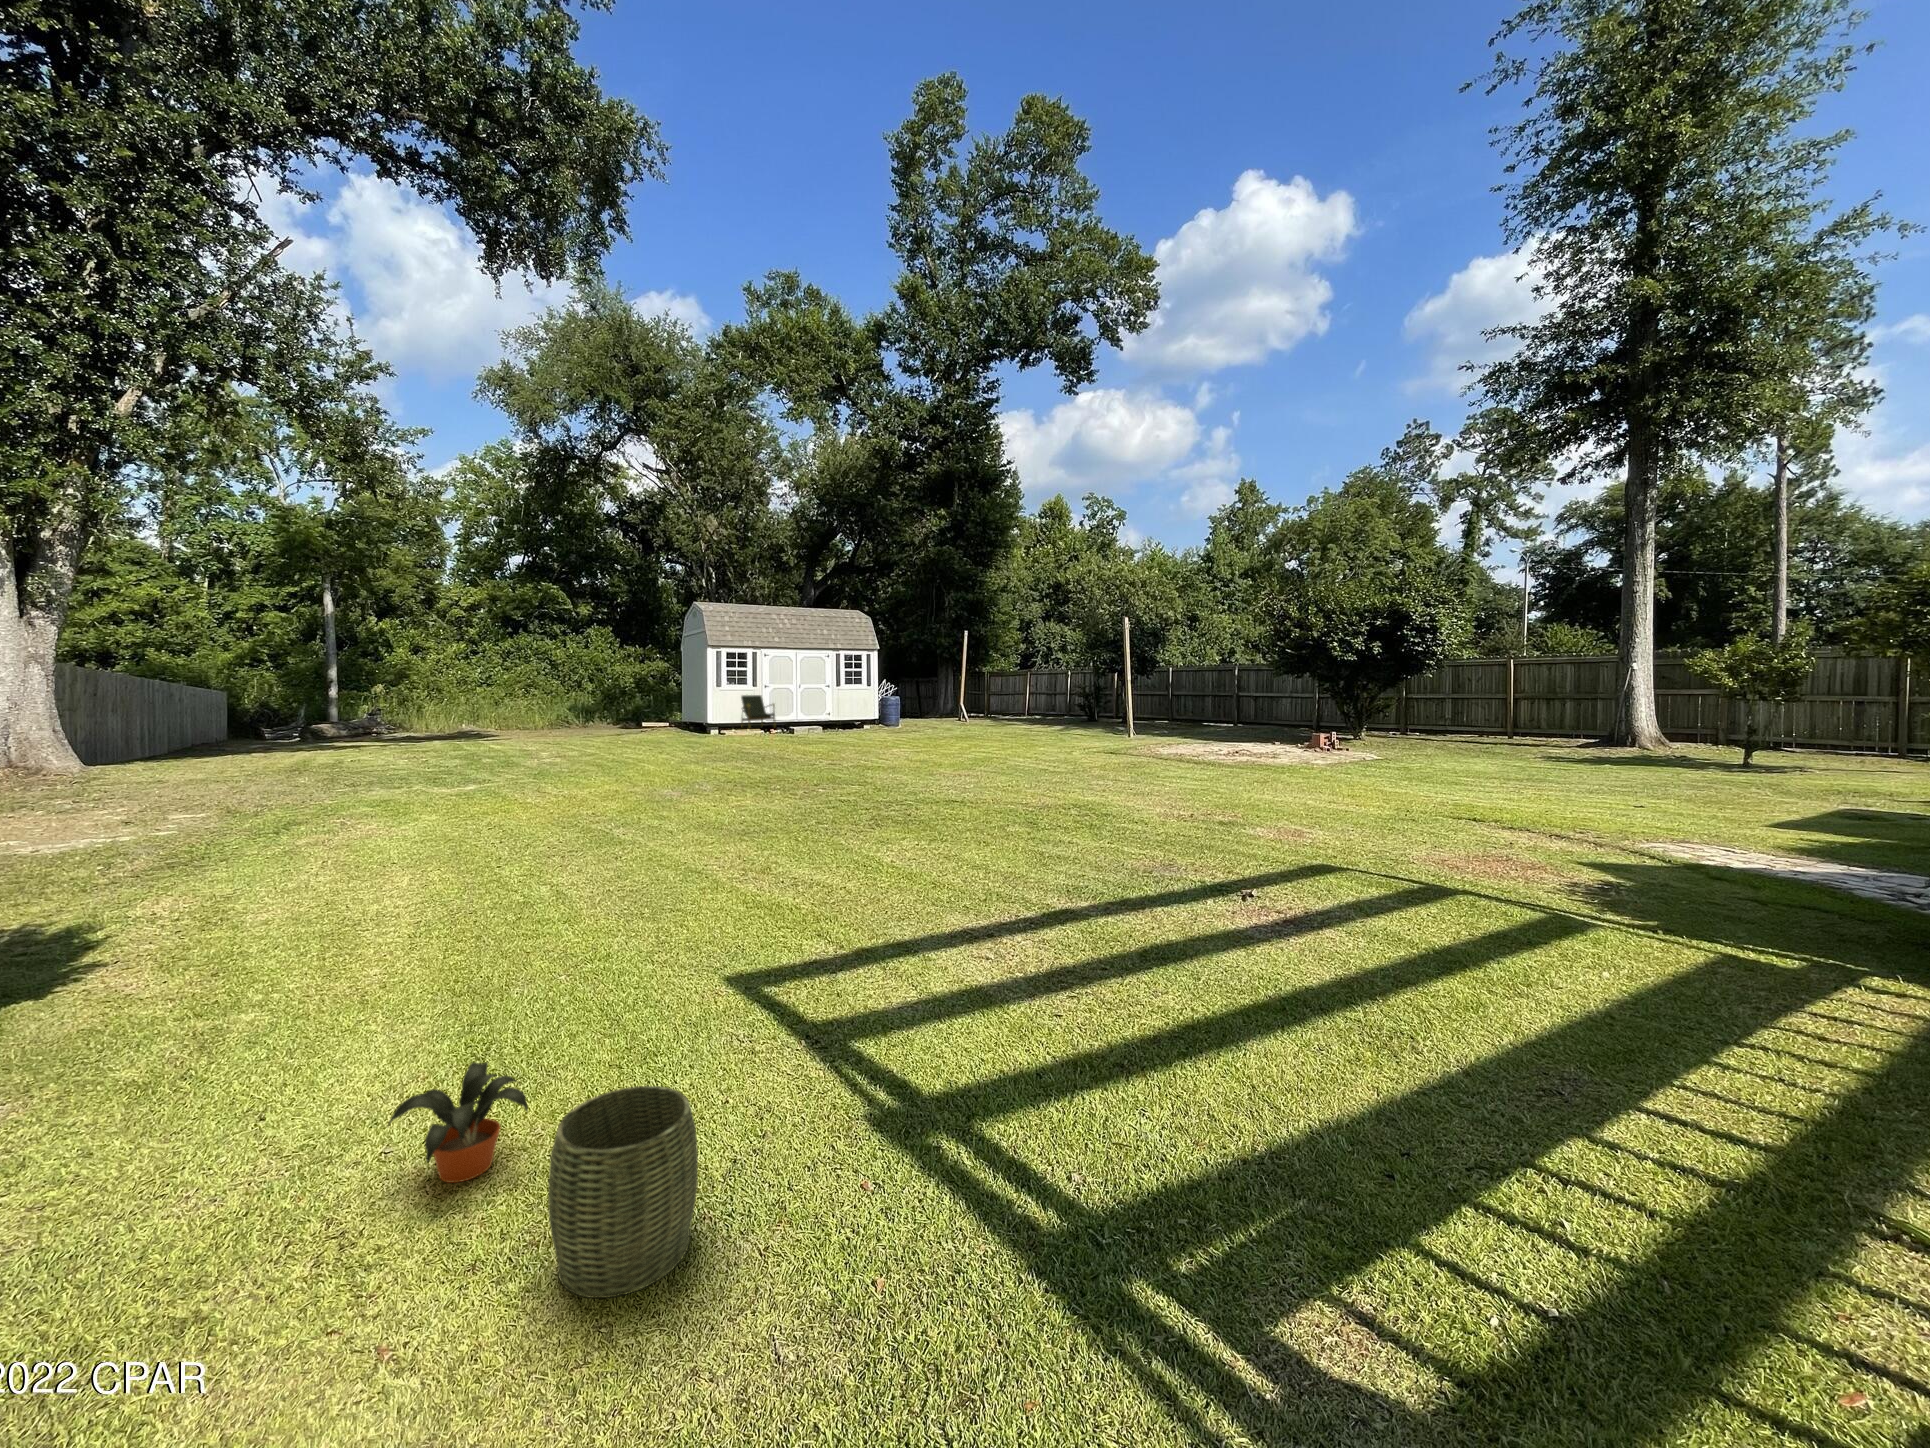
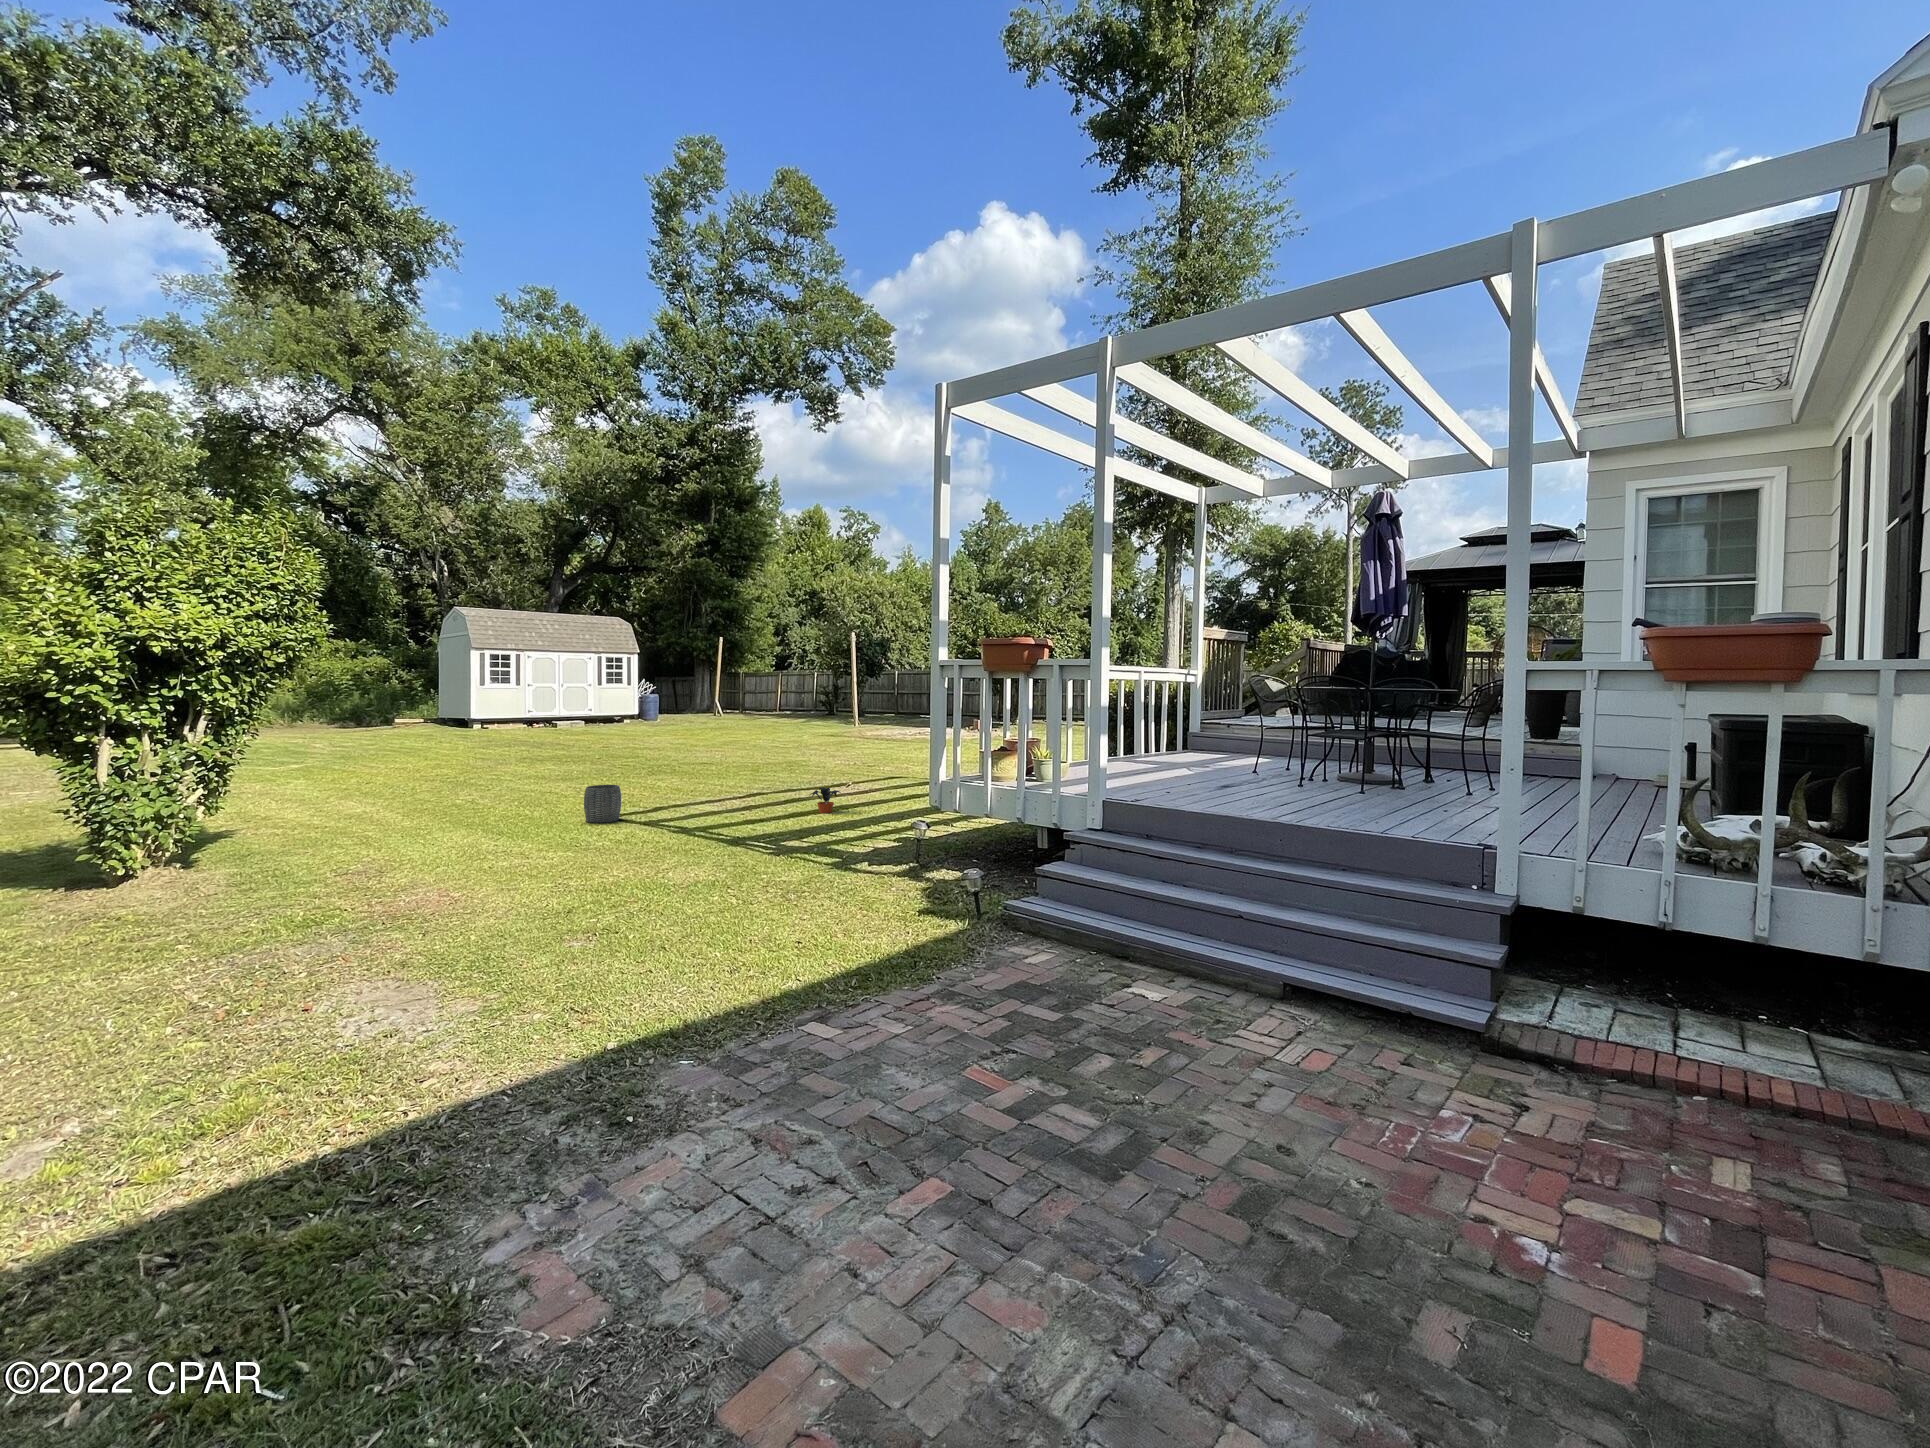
lounge chair: present [741,695,775,724] -> none [505,693,540,723]
potted plant: present [388,1062,528,1183] -> present [810,787,841,813]

